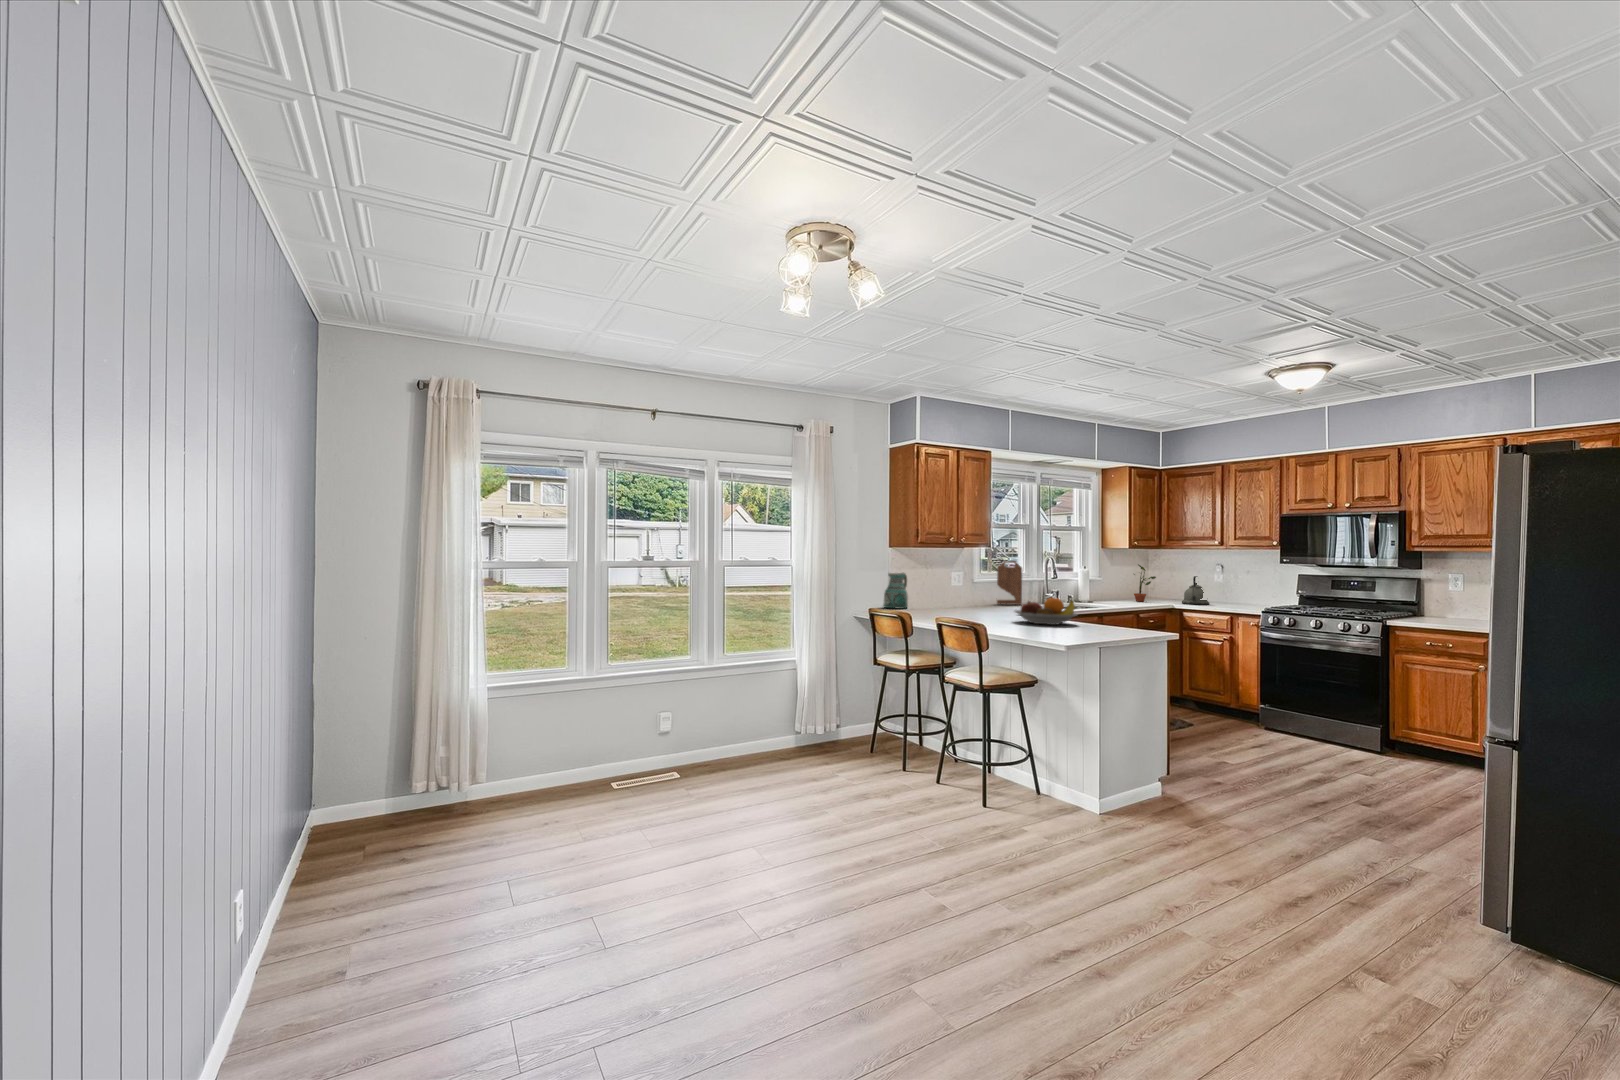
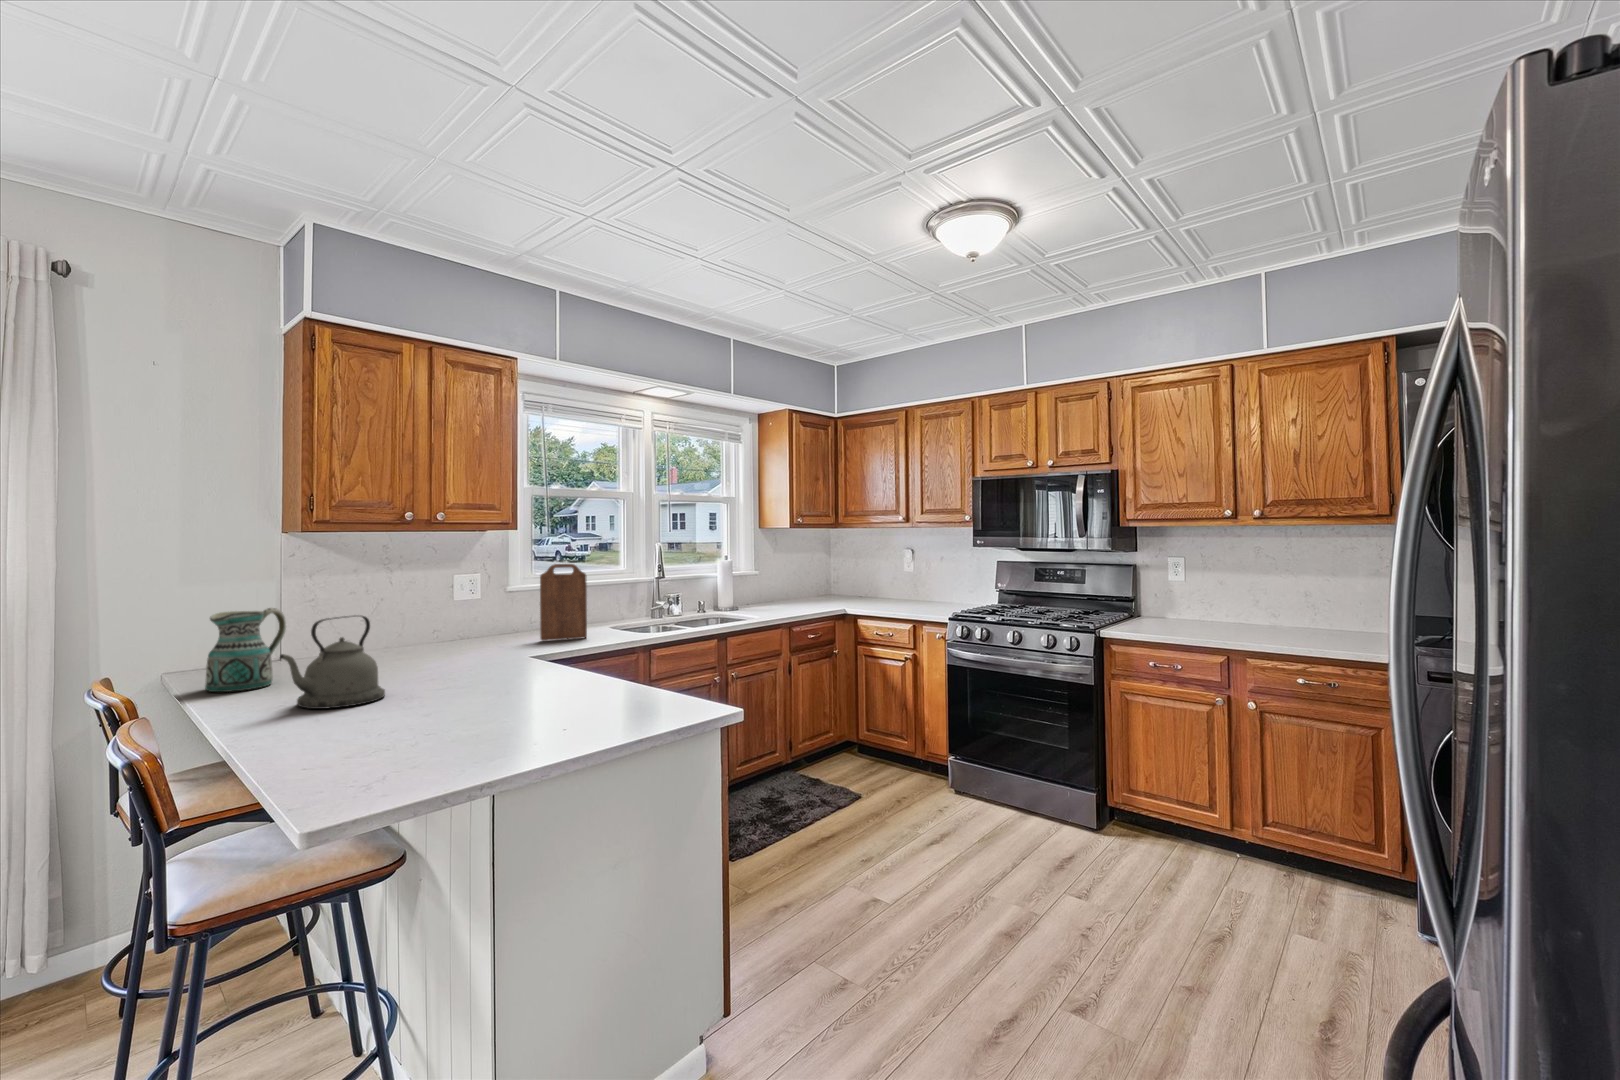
potted plant: present [1134,564,1156,602] -> none [794,552,825,608]
kettle: present [1182,576,1210,605] -> present [280,616,385,709]
fruit bowl: present [1015,597,1077,625] -> none [366,676,529,747]

